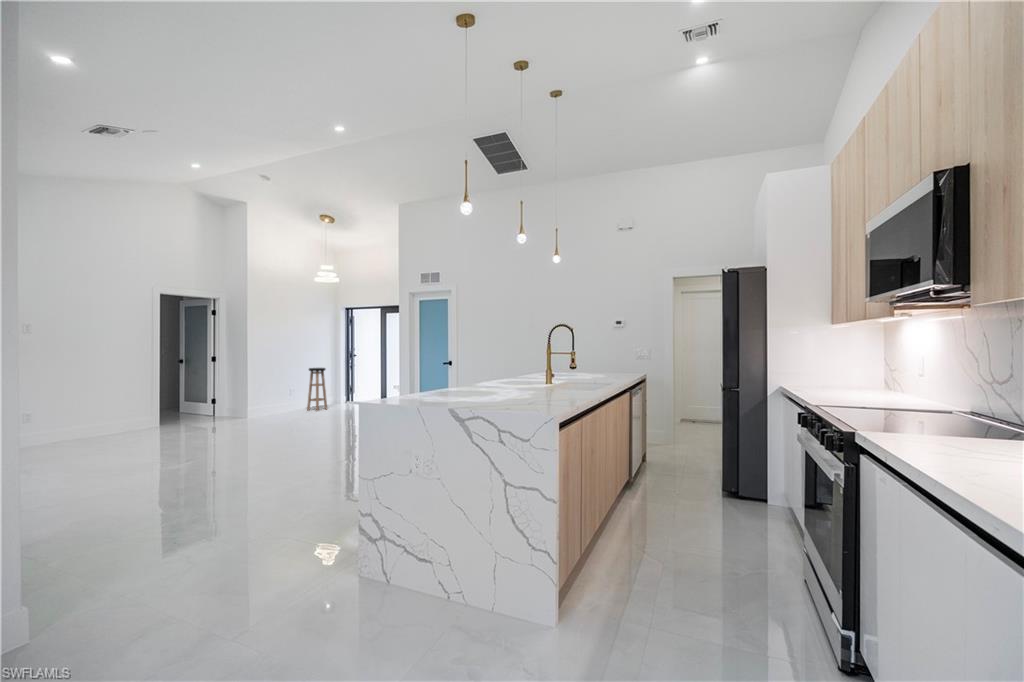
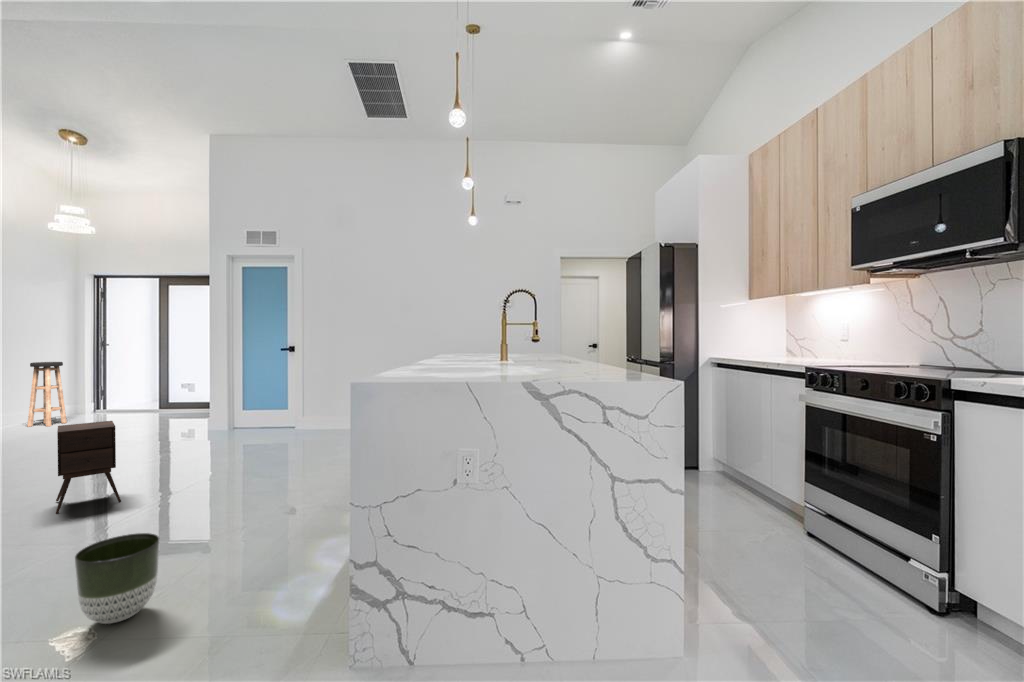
side table: none [287,412,322,467] -> present [56,421,121,514]
planter: none [258,481,298,528] -> present [75,533,160,624]

